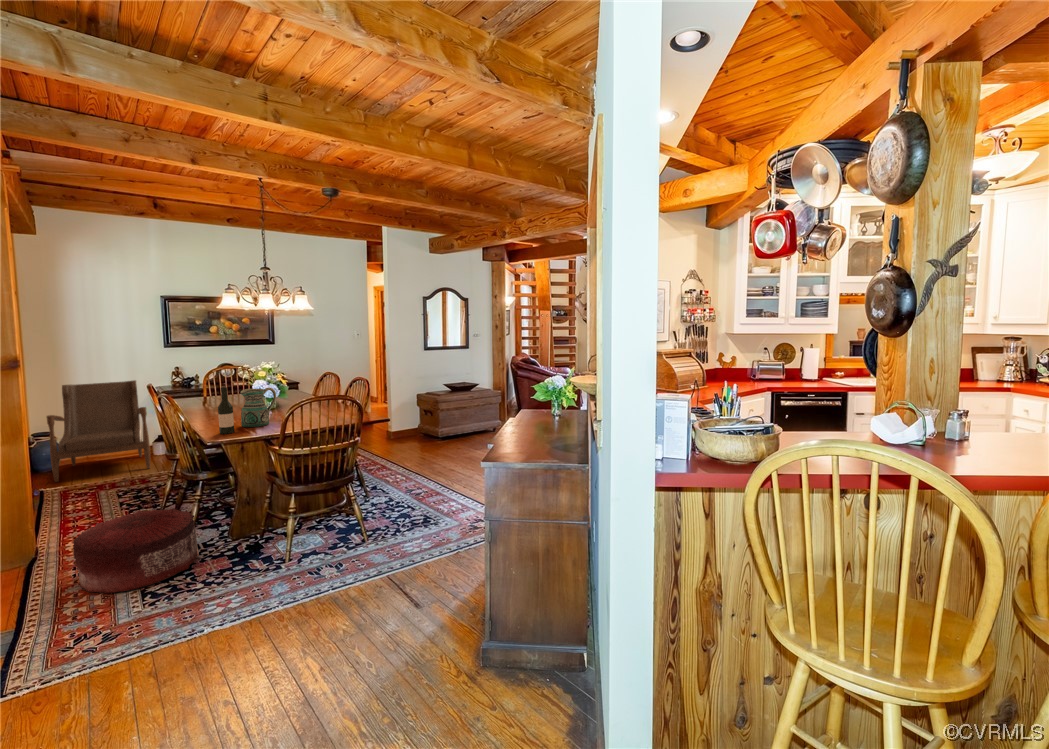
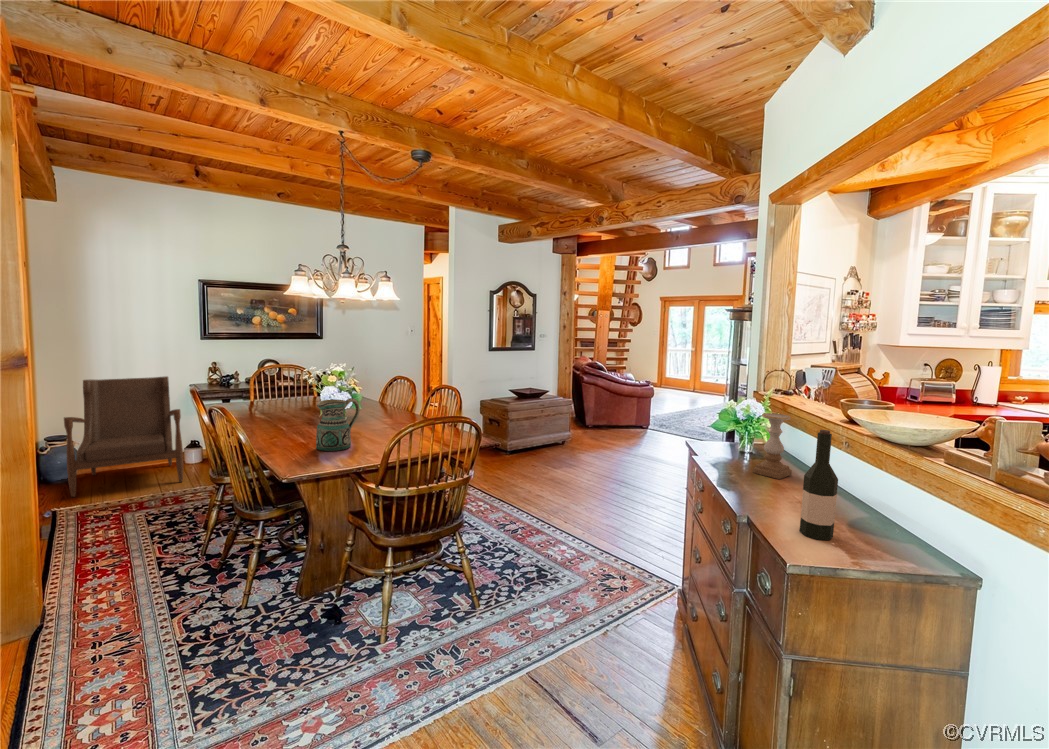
candle holder: none [538,384,564,429] -> present [753,413,792,479]
wine bottle: present [218,386,234,434] -> present [800,430,838,540]
pouf: present [73,508,199,593] -> none [94,559,262,696]

